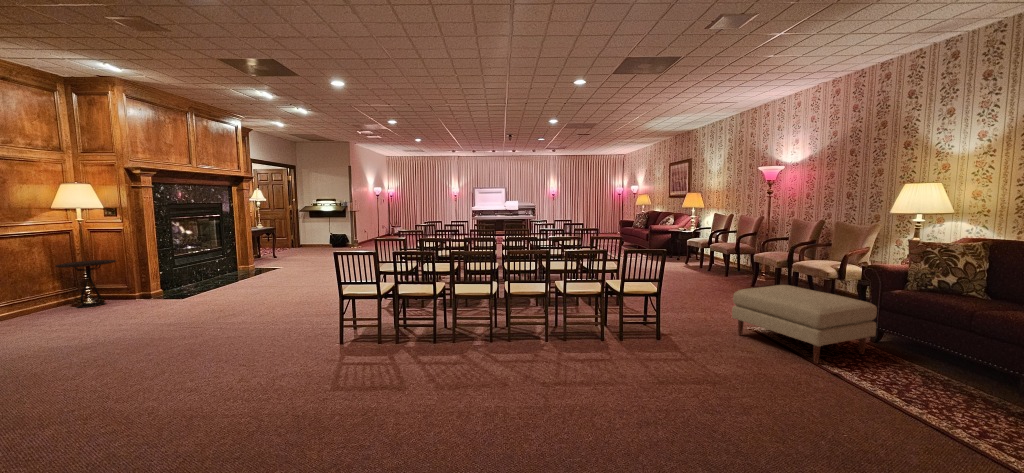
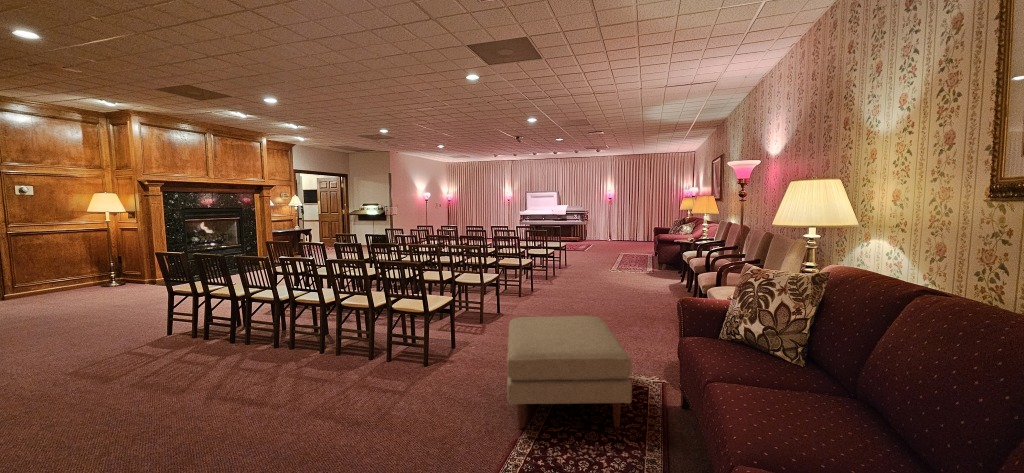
side table: present [55,260,116,308] -> none [88,252,134,288]

